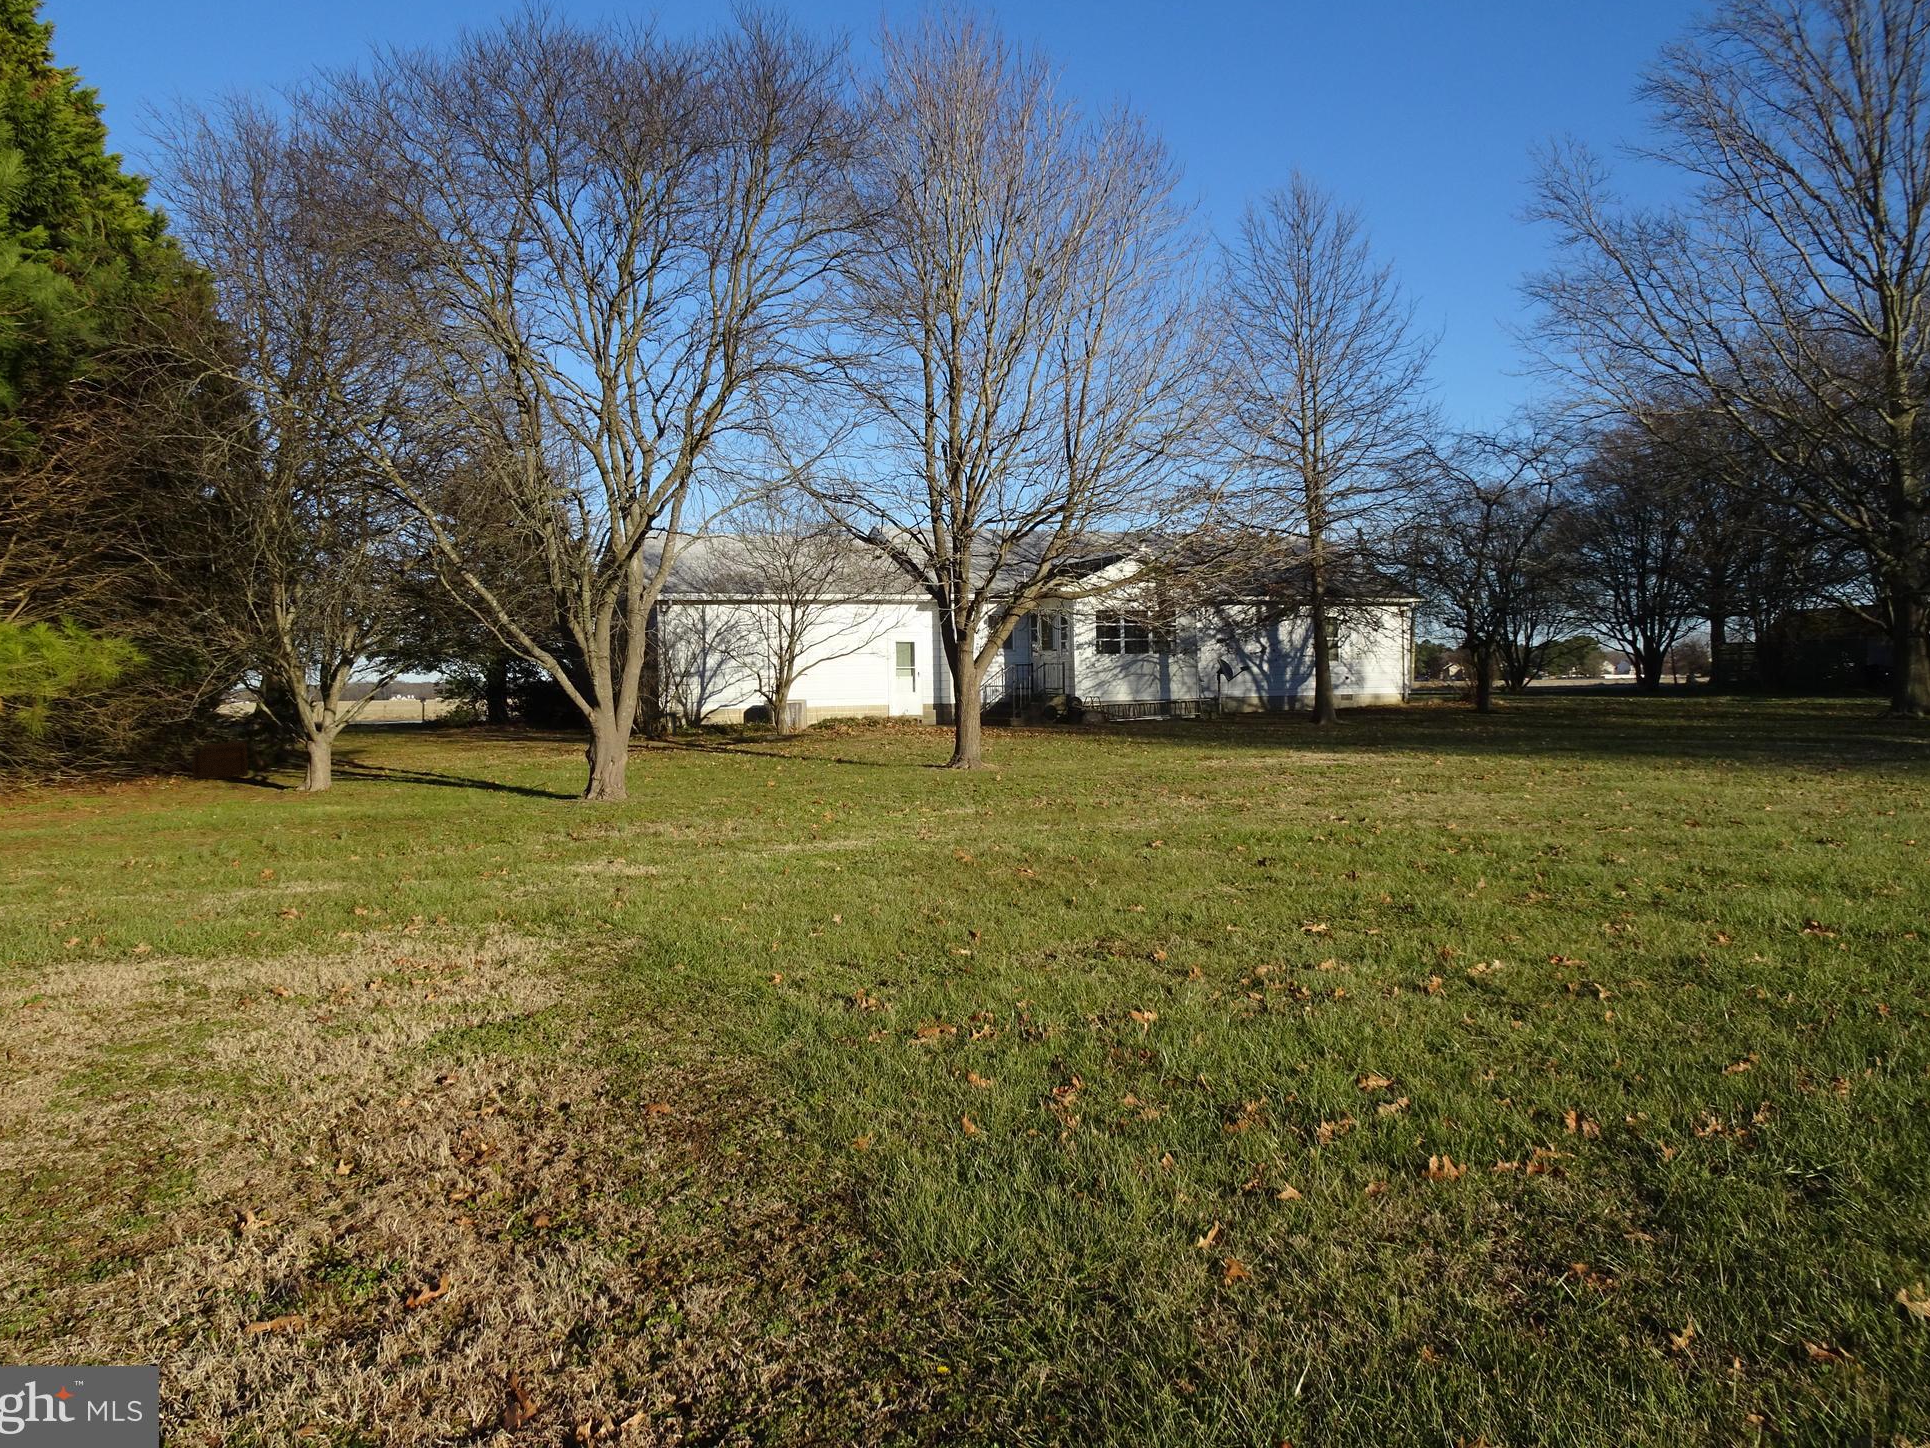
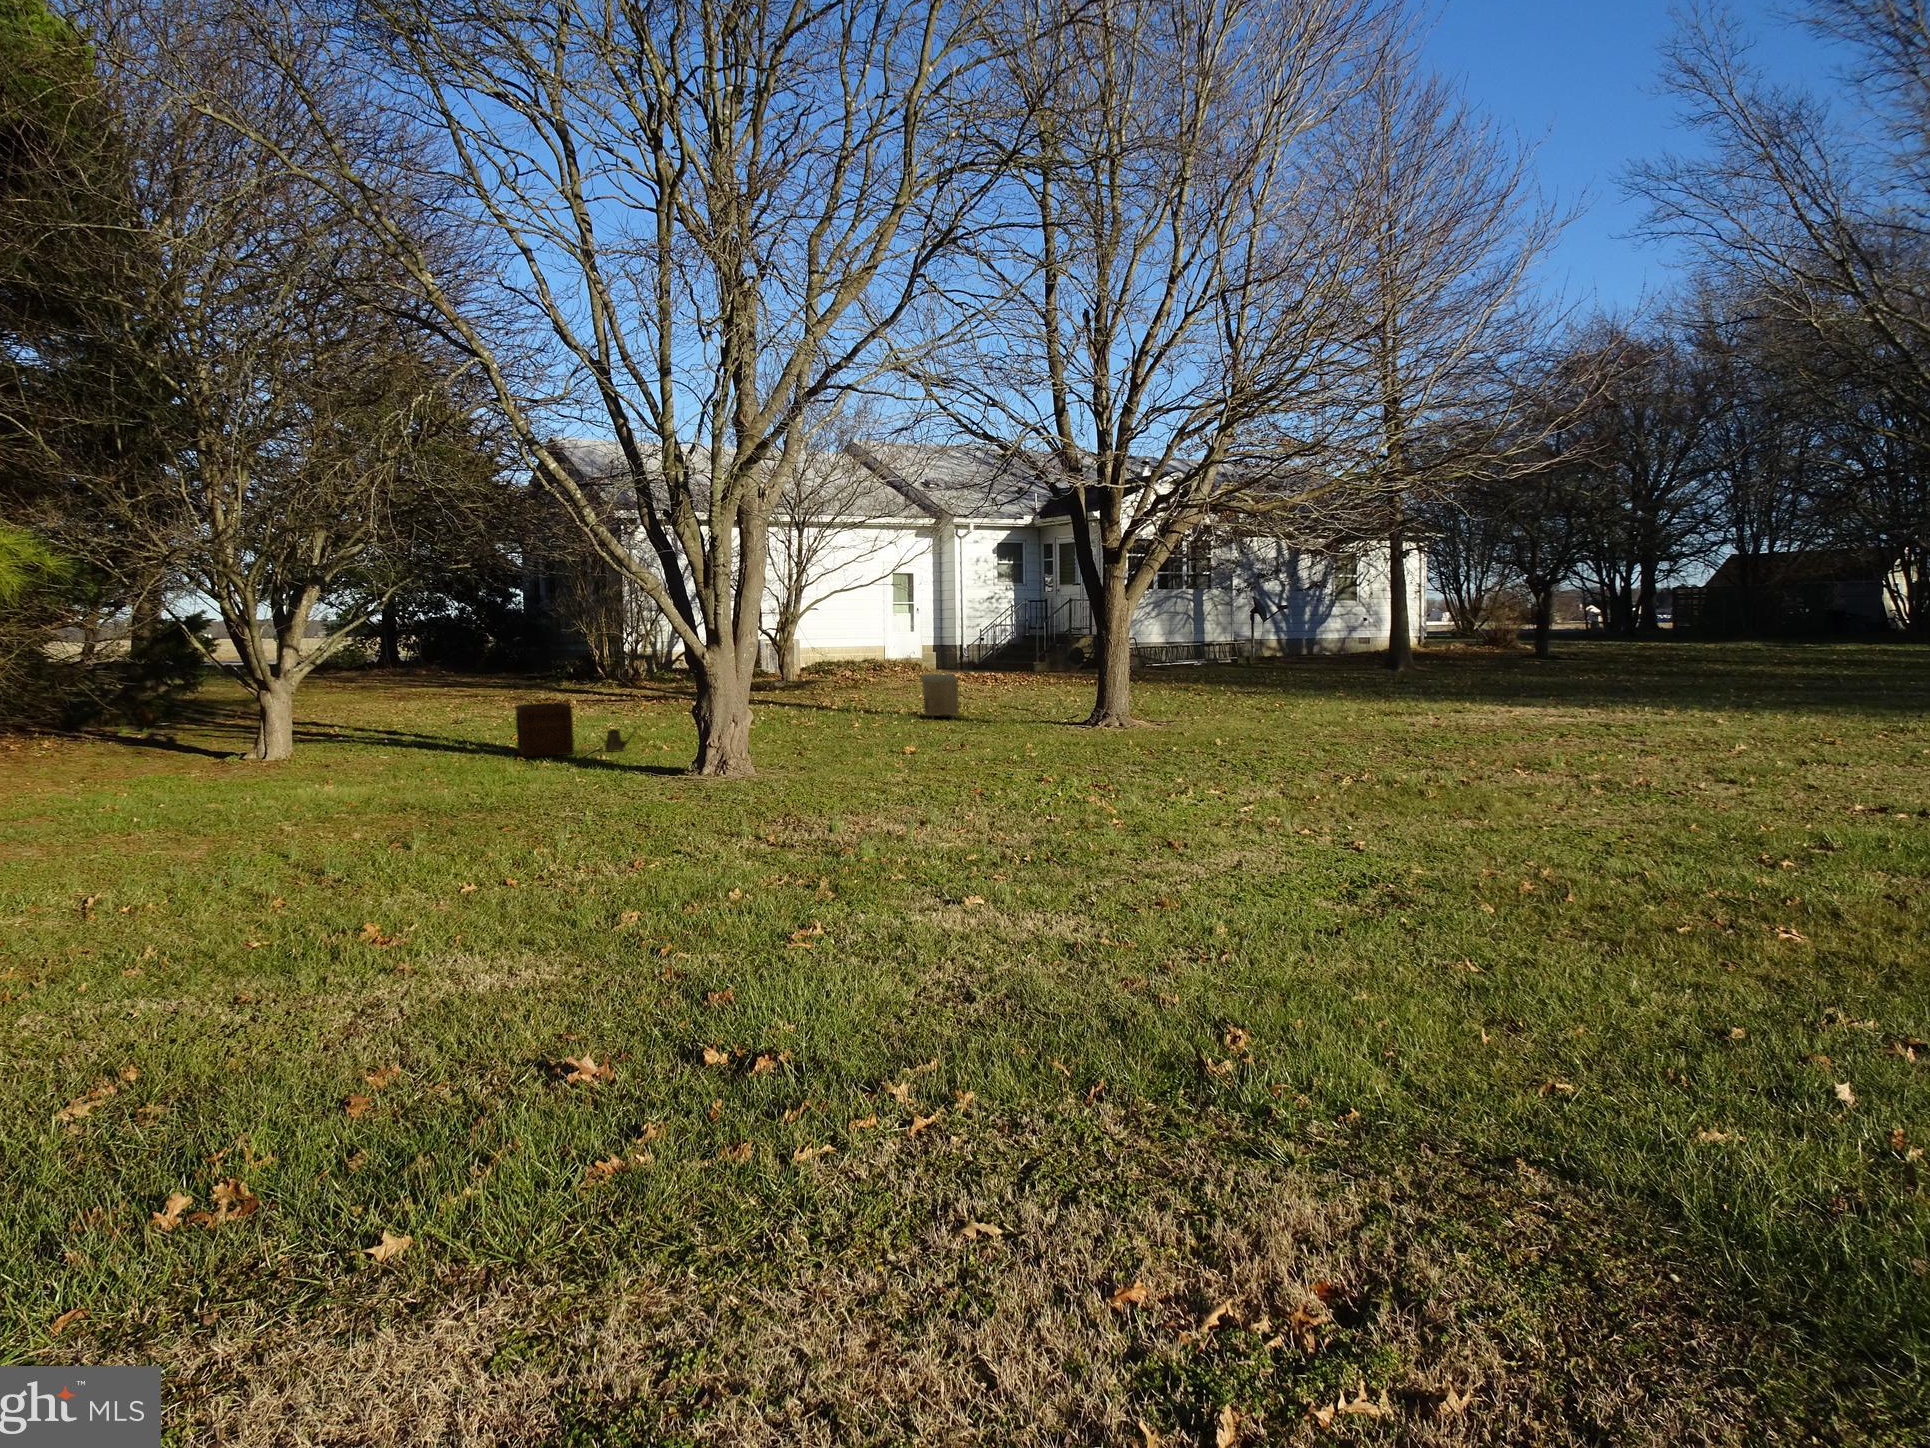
storage bench: none [926,726,962,769] -> present [921,673,959,718]
wooden crate: present [192,741,248,779] -> present [515,702,574,758]
watering can: none [624,773,663,798] -> present [605,729,636,752]

